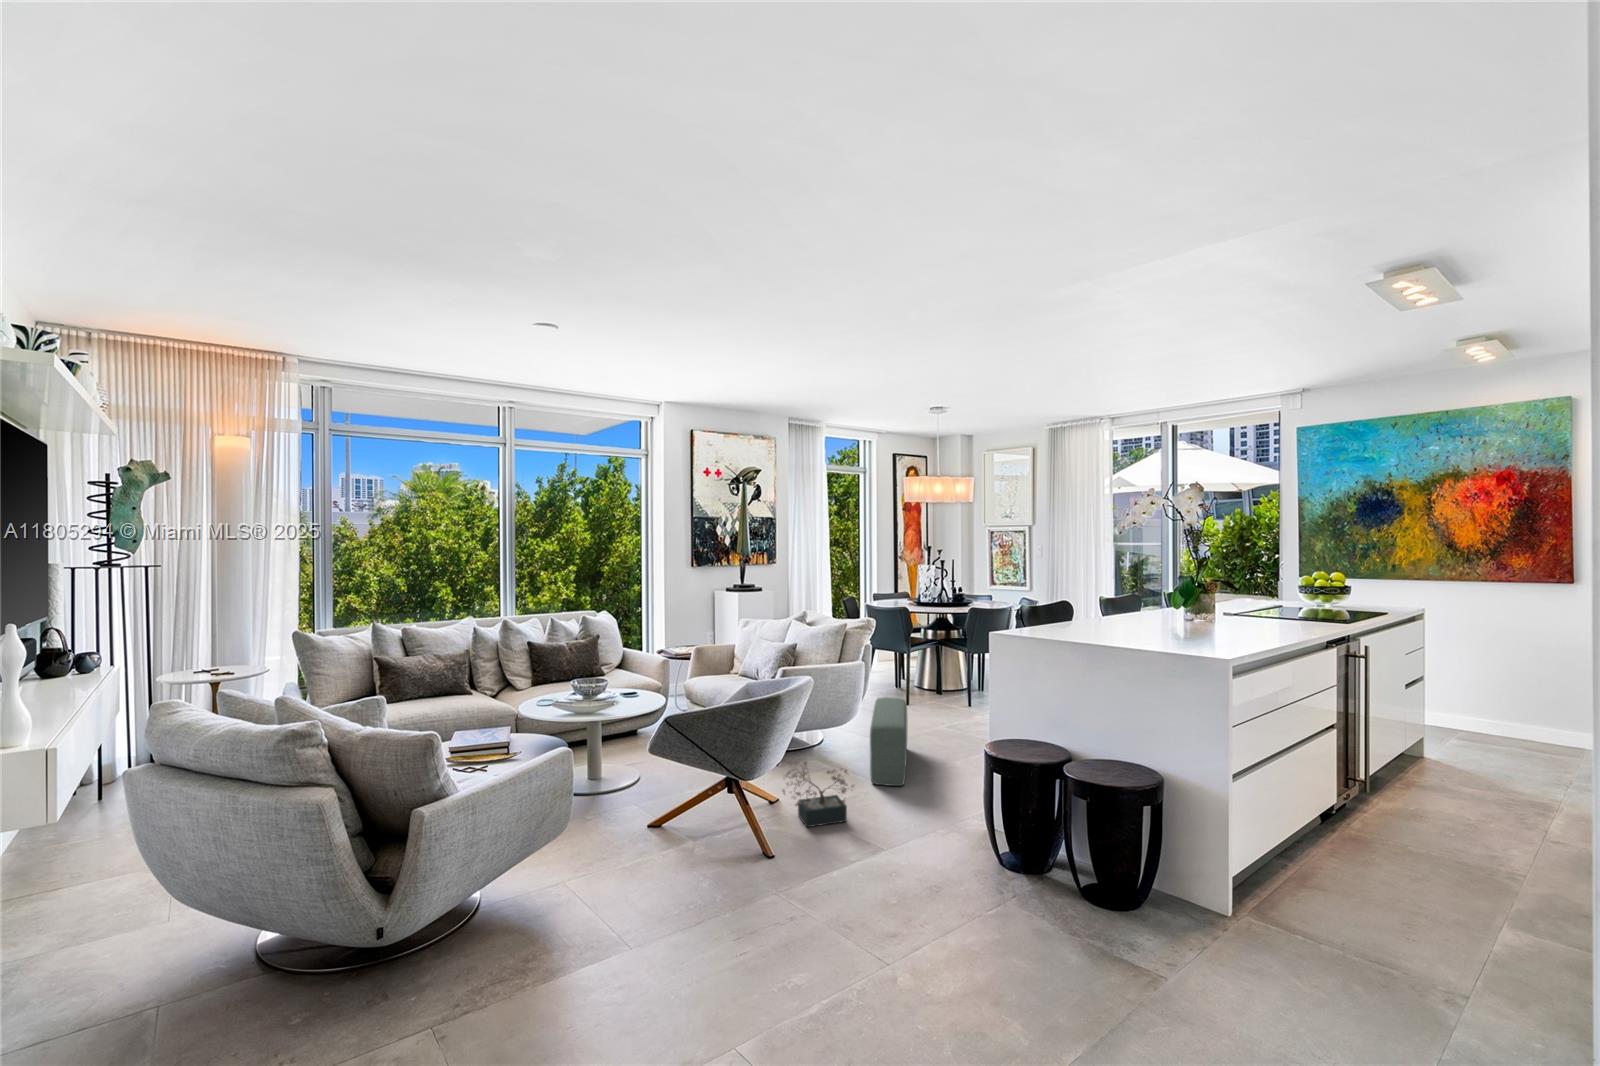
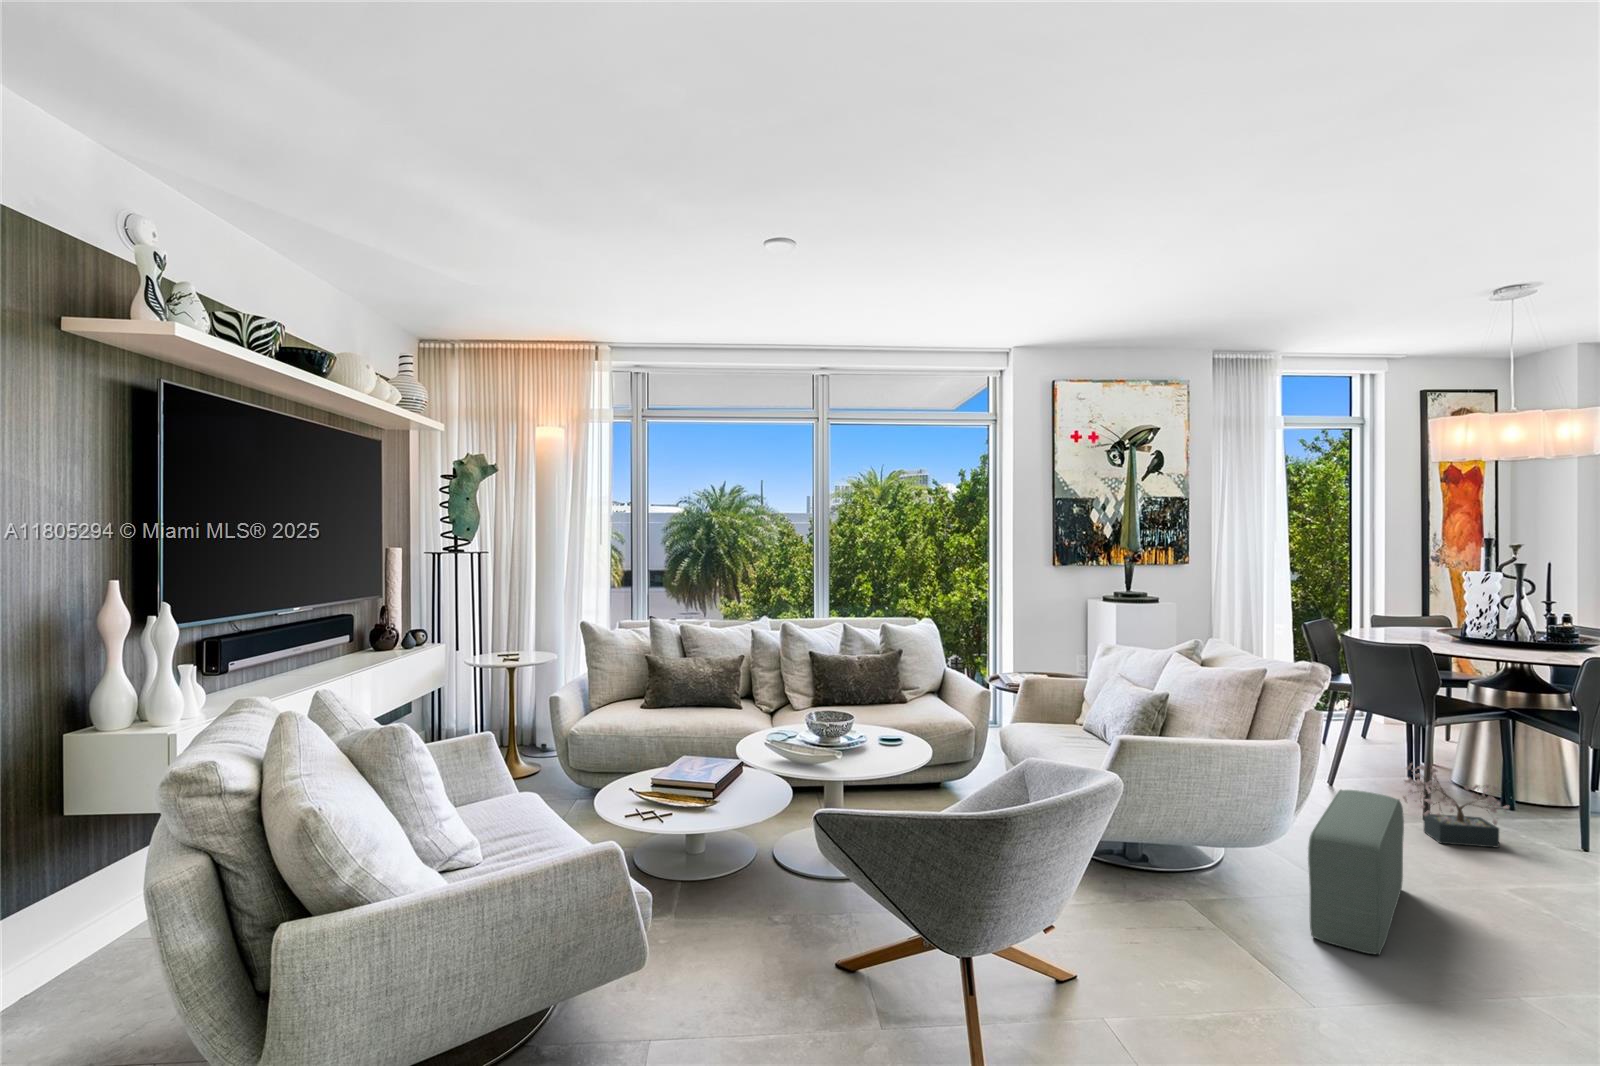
decorative plant: present [782,758,854,827] -> present [1403,763,1509,848]

